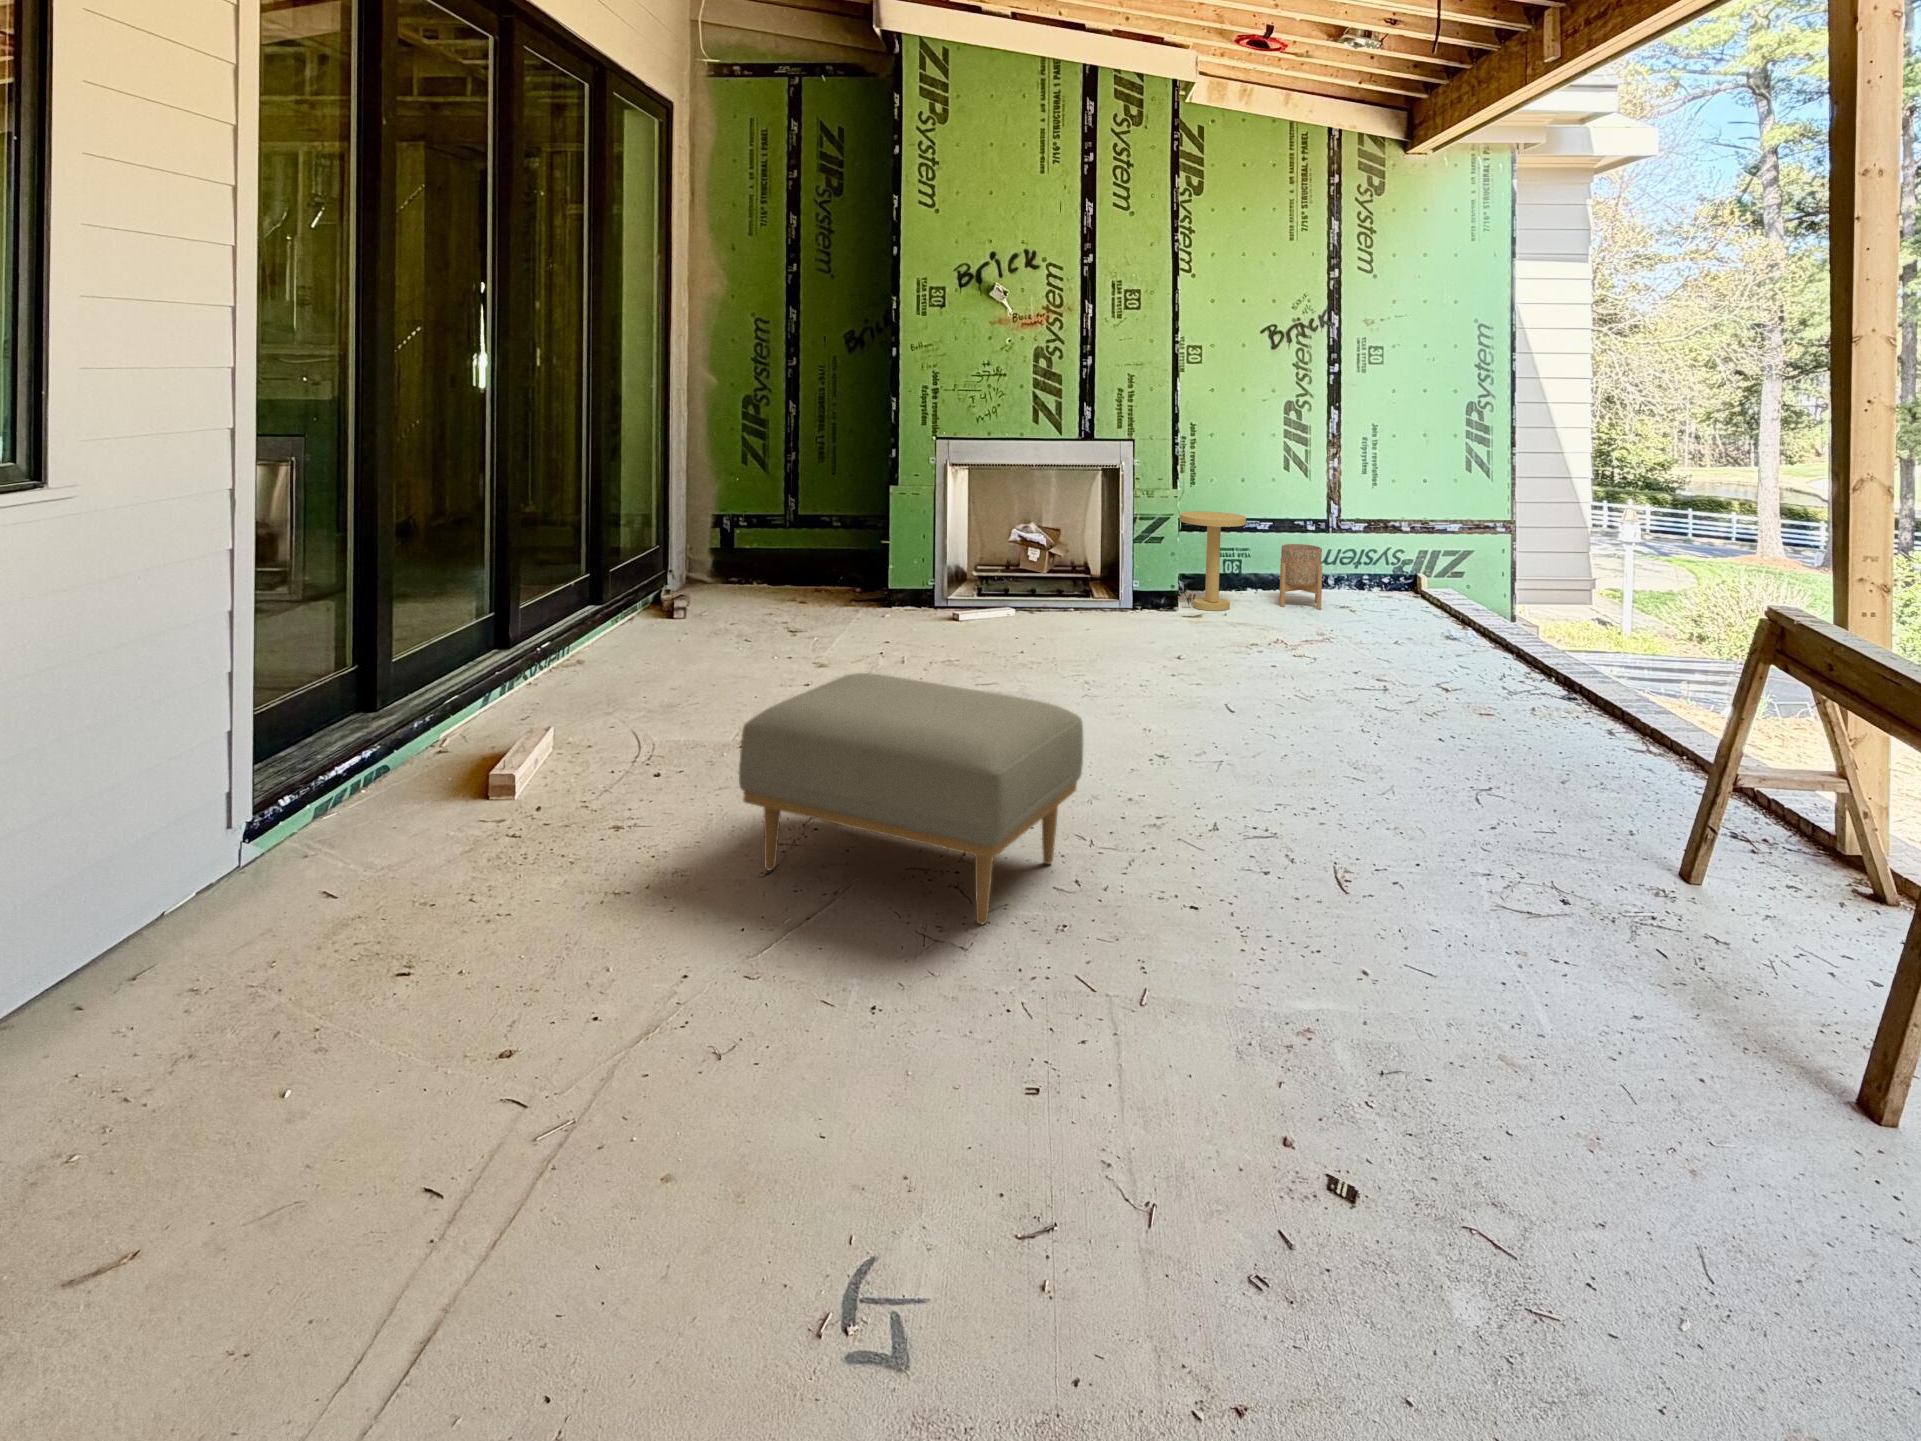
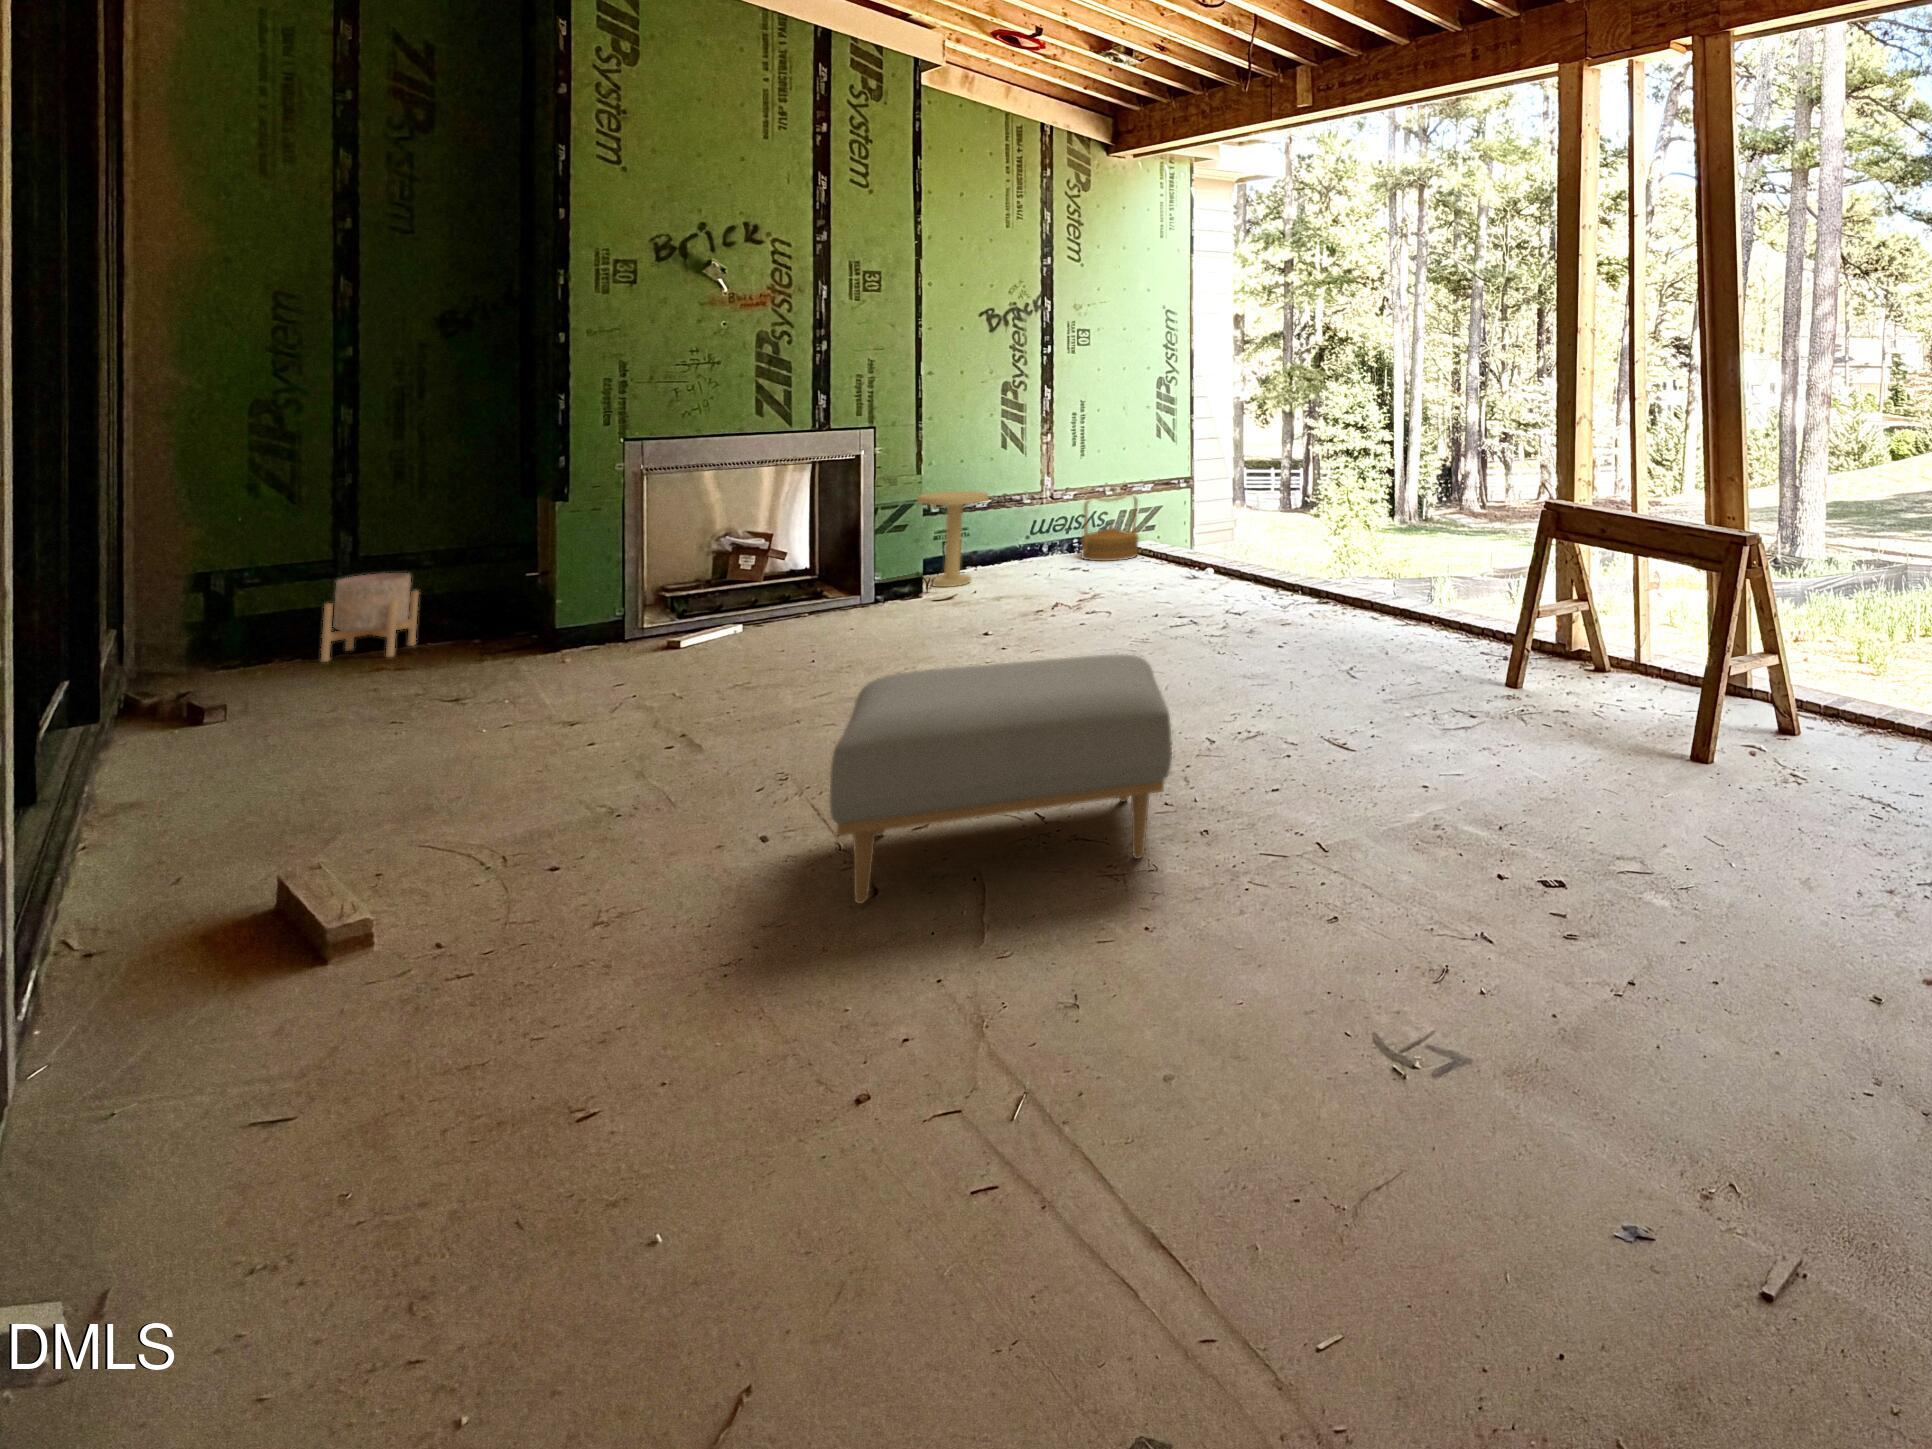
woven basket: none [1364,536,1433,613] -> present [1081,496,1139,561]
planter: present [1279,544,1322,609] -> present [321,573,419,662]

